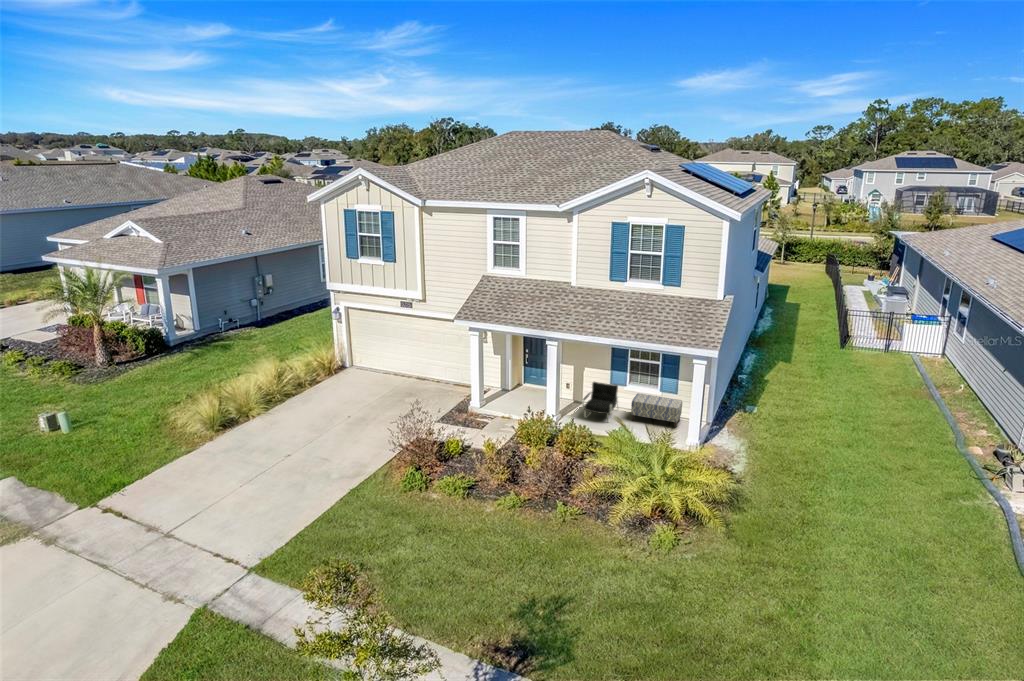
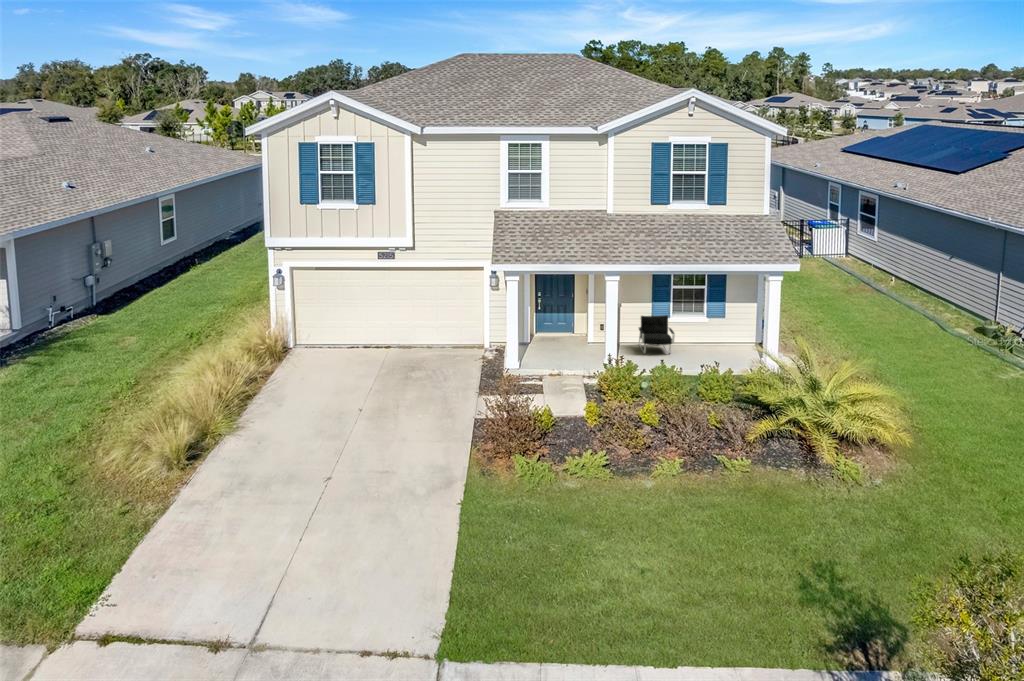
bench: present [631,393,682,428] -> none [684,322,737,350]

